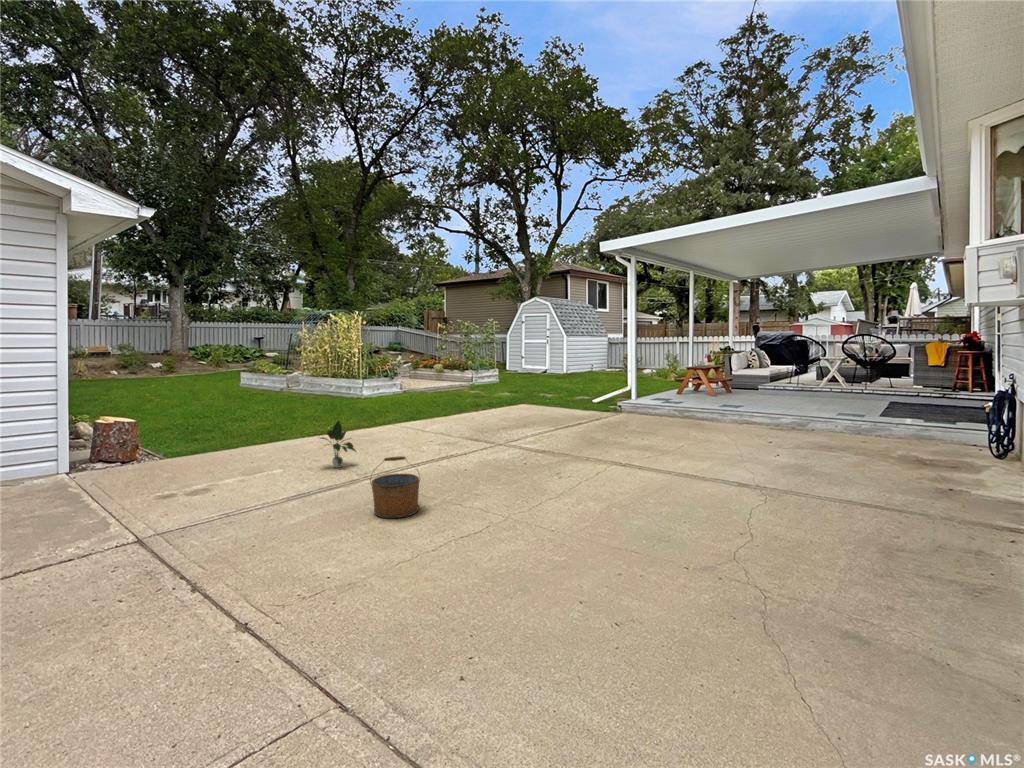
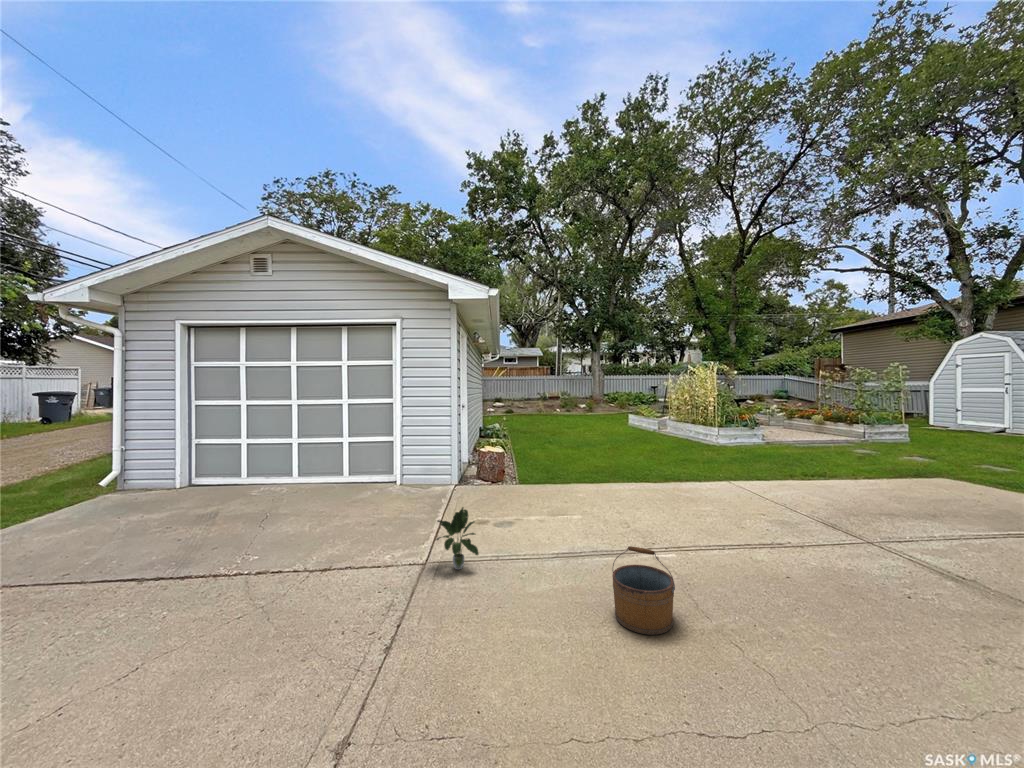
potted plant: present [321,421,356,468] -> present [436,507,479,570]

